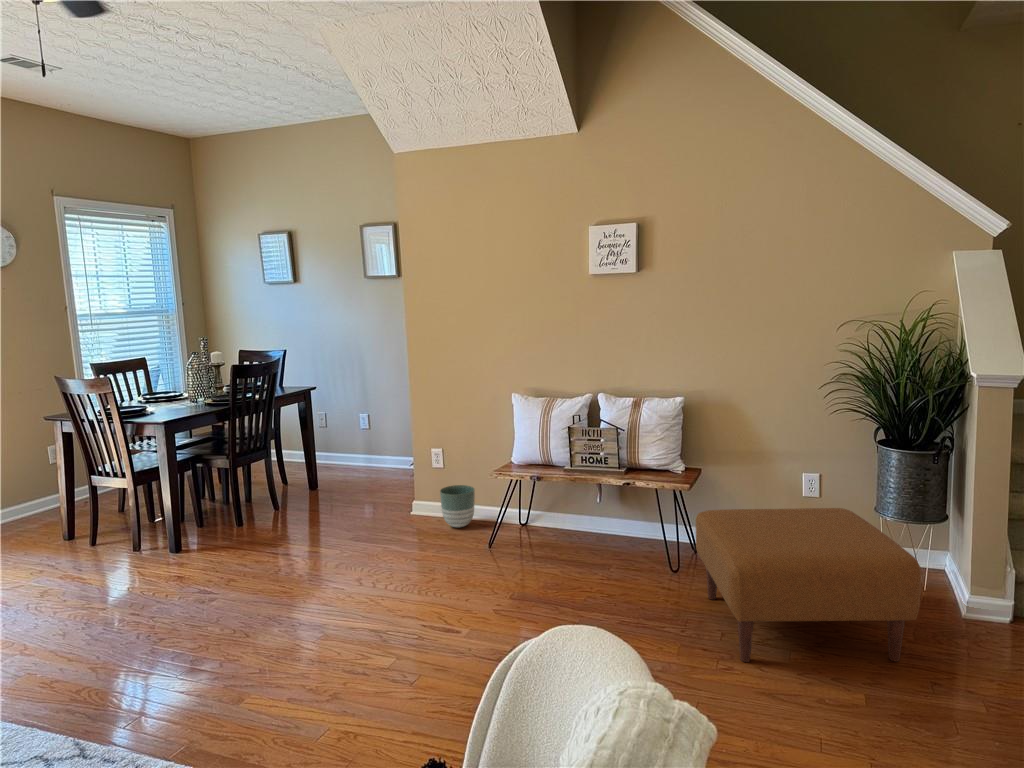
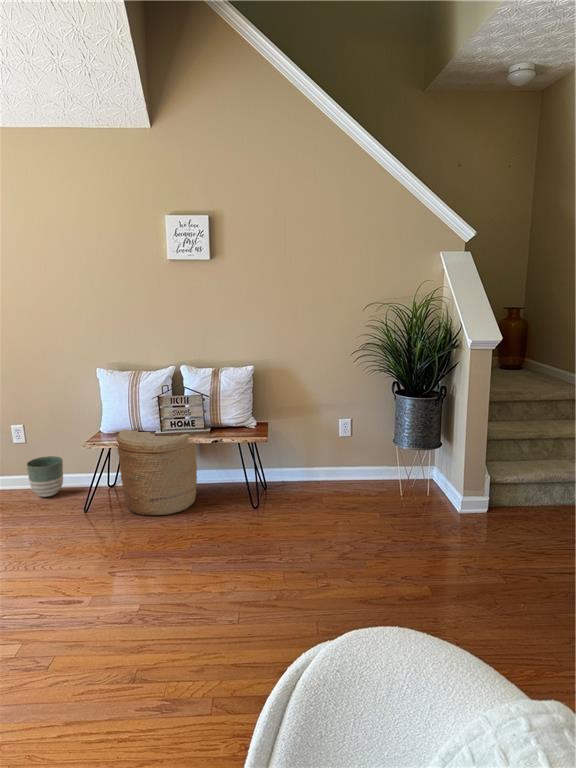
woven basket: none [522,458,612,563] -> present [116,430,197,515]
ottoman: present [696,508,922,662] -> none [278,444,452,577]

